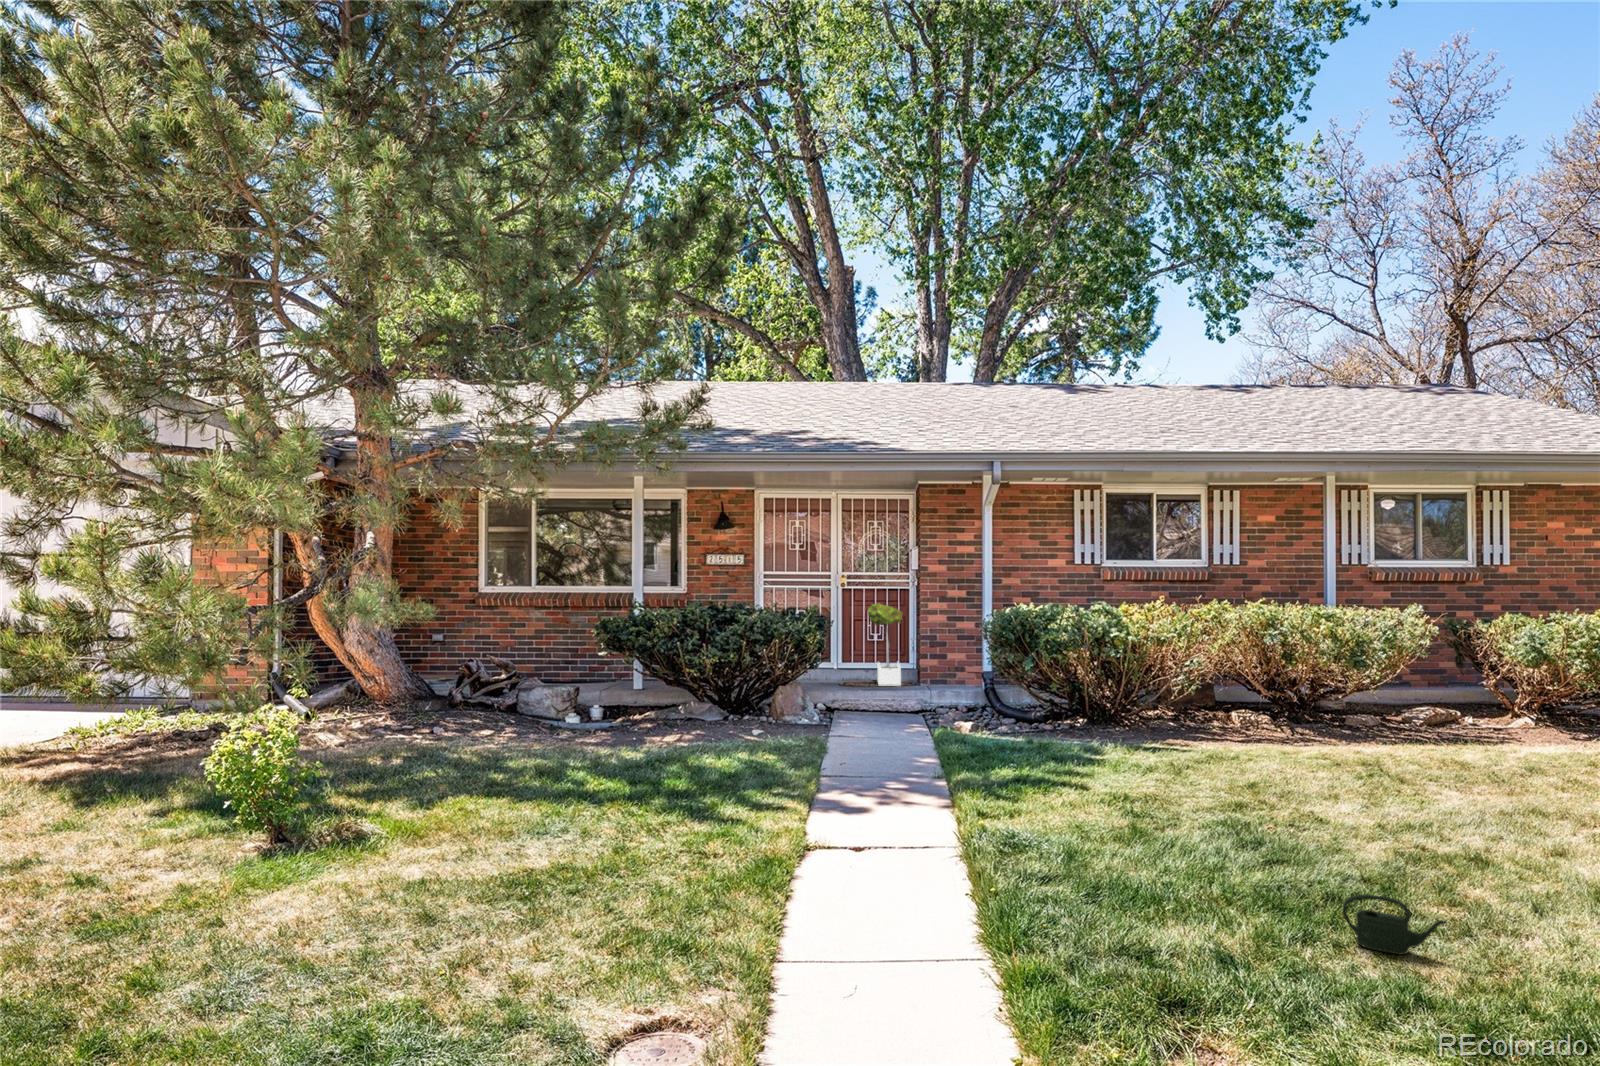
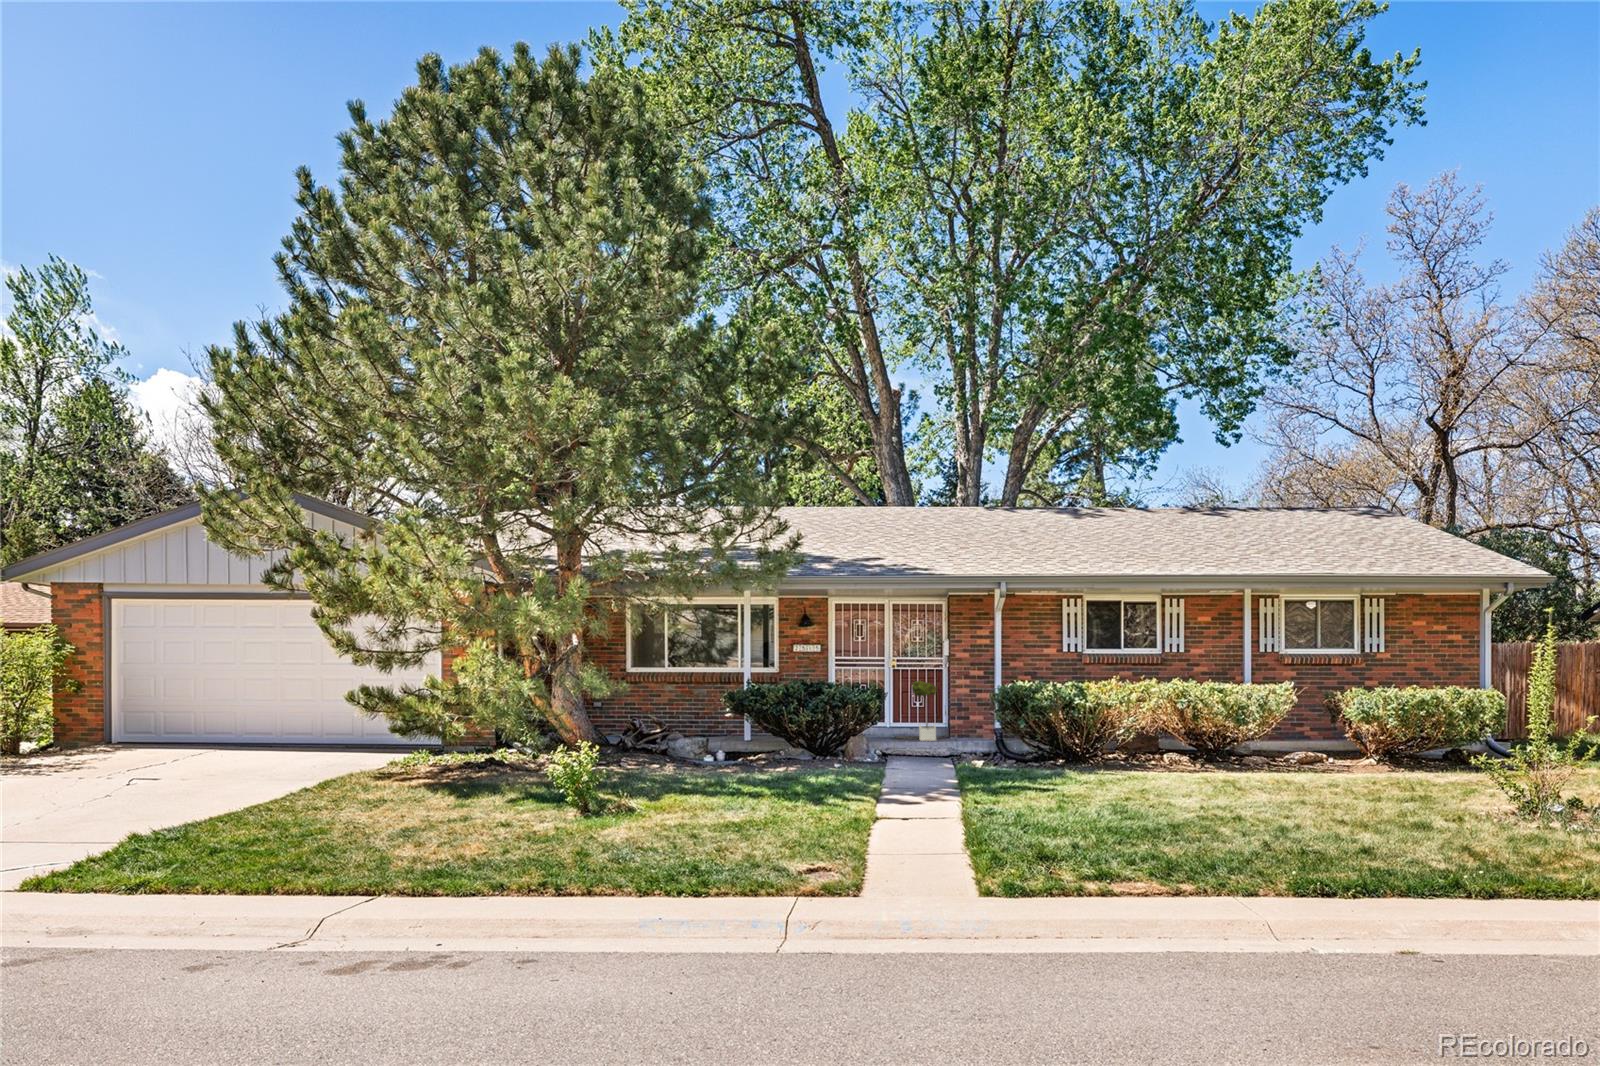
watering can: present [1343,894,1447,955] -> none [1127,803,1168,828]

